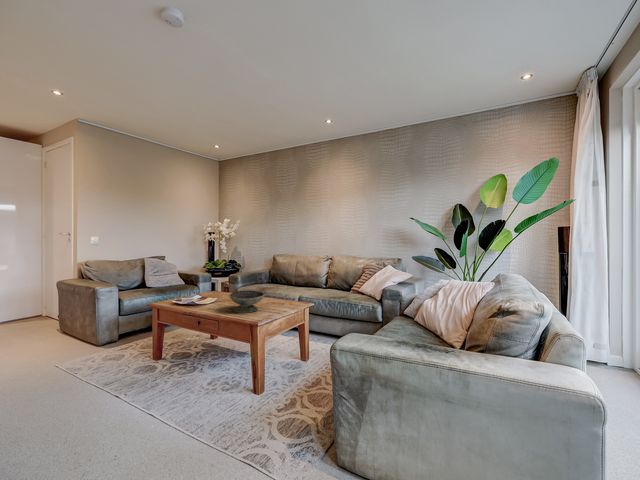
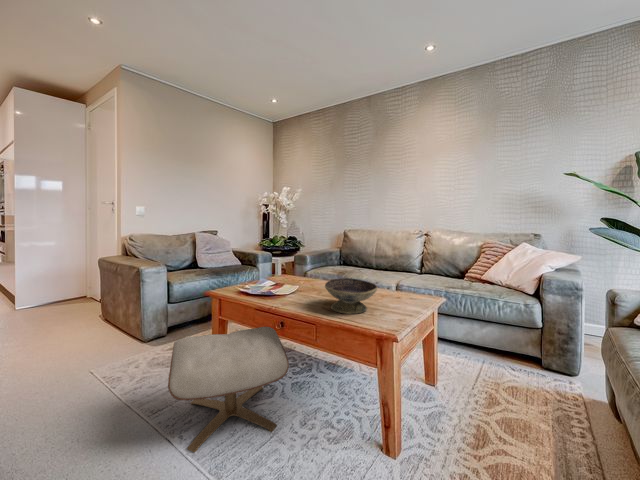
ottoman: none [119,325,201,401] -> present [168,327,289,452]

